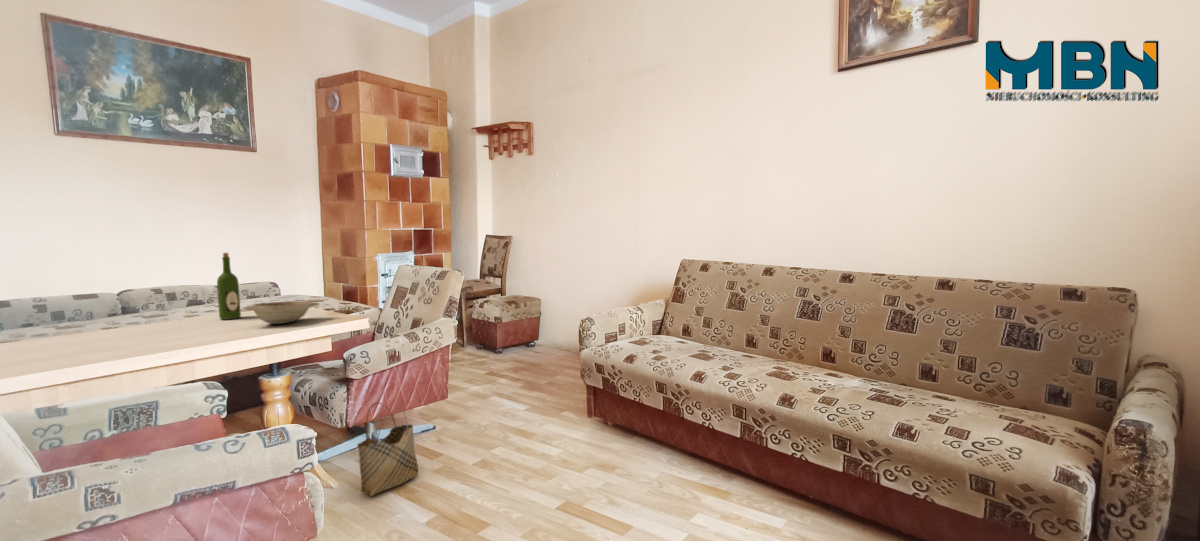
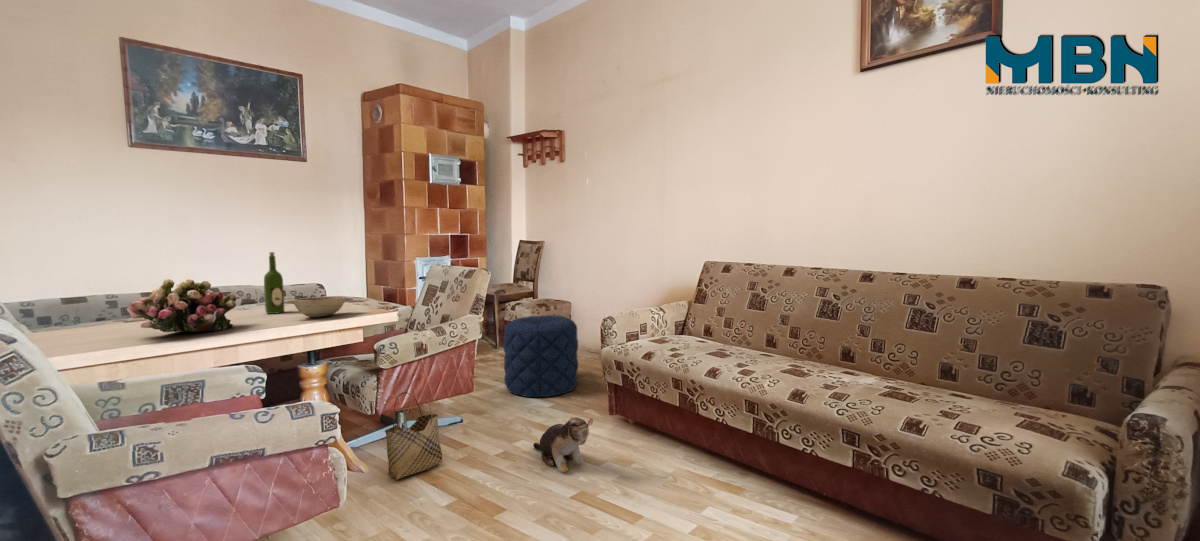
flower arrangement: none [58,285,187,345] -> present [127,279,236,332]
pouf: none [477,315,554,400] -> present [504,315,578,397]
plush toy: none [514,425,579,482] -> present [533,417,593,473]

